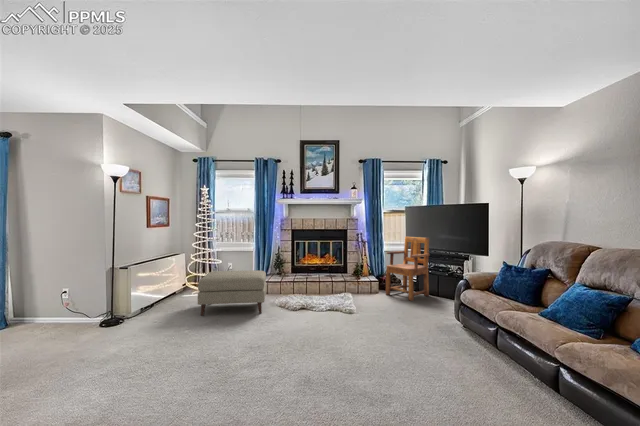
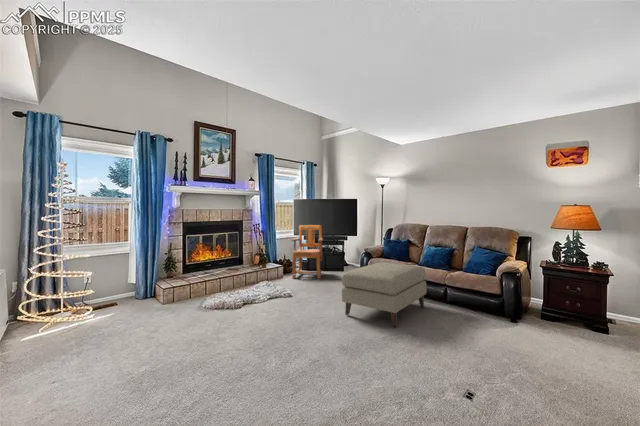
ottoman: present [198,270,266,316] -> present [342,262,426,327]

